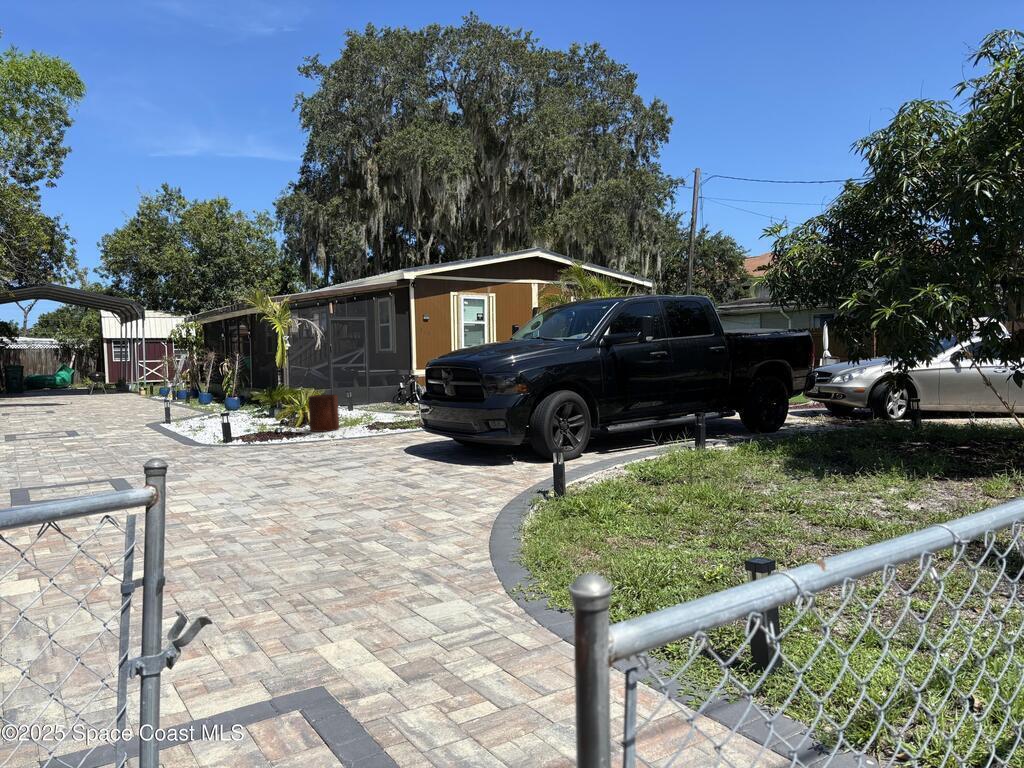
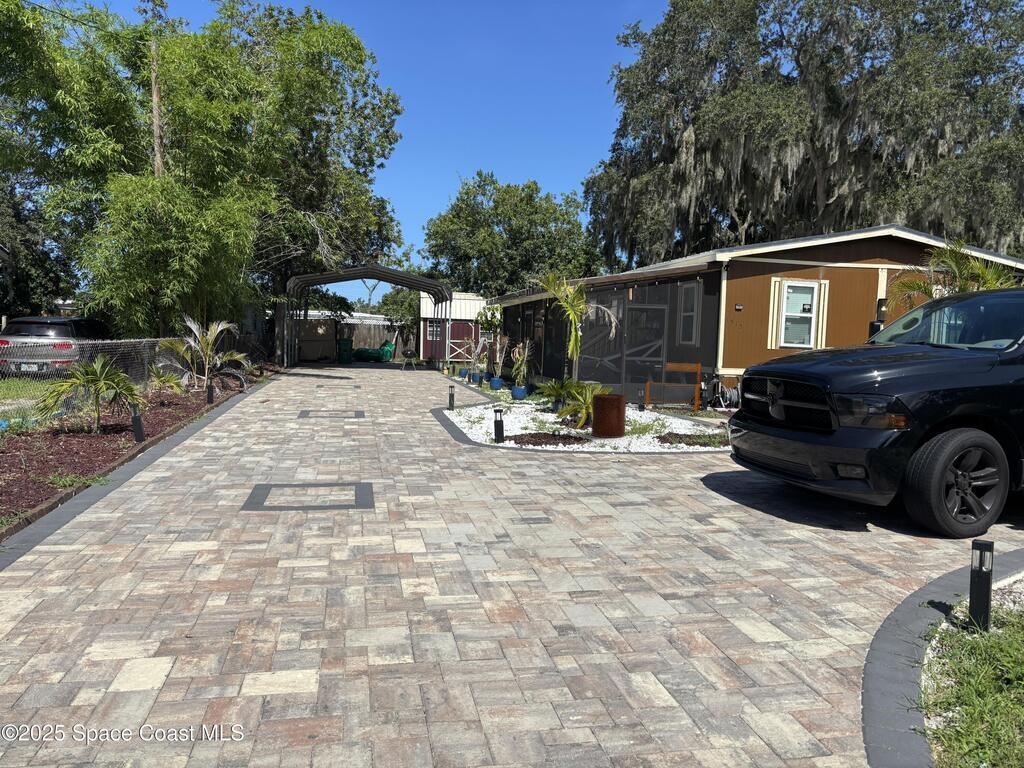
bench: none [354,366,402,409] -> present [646,363,702,413]

